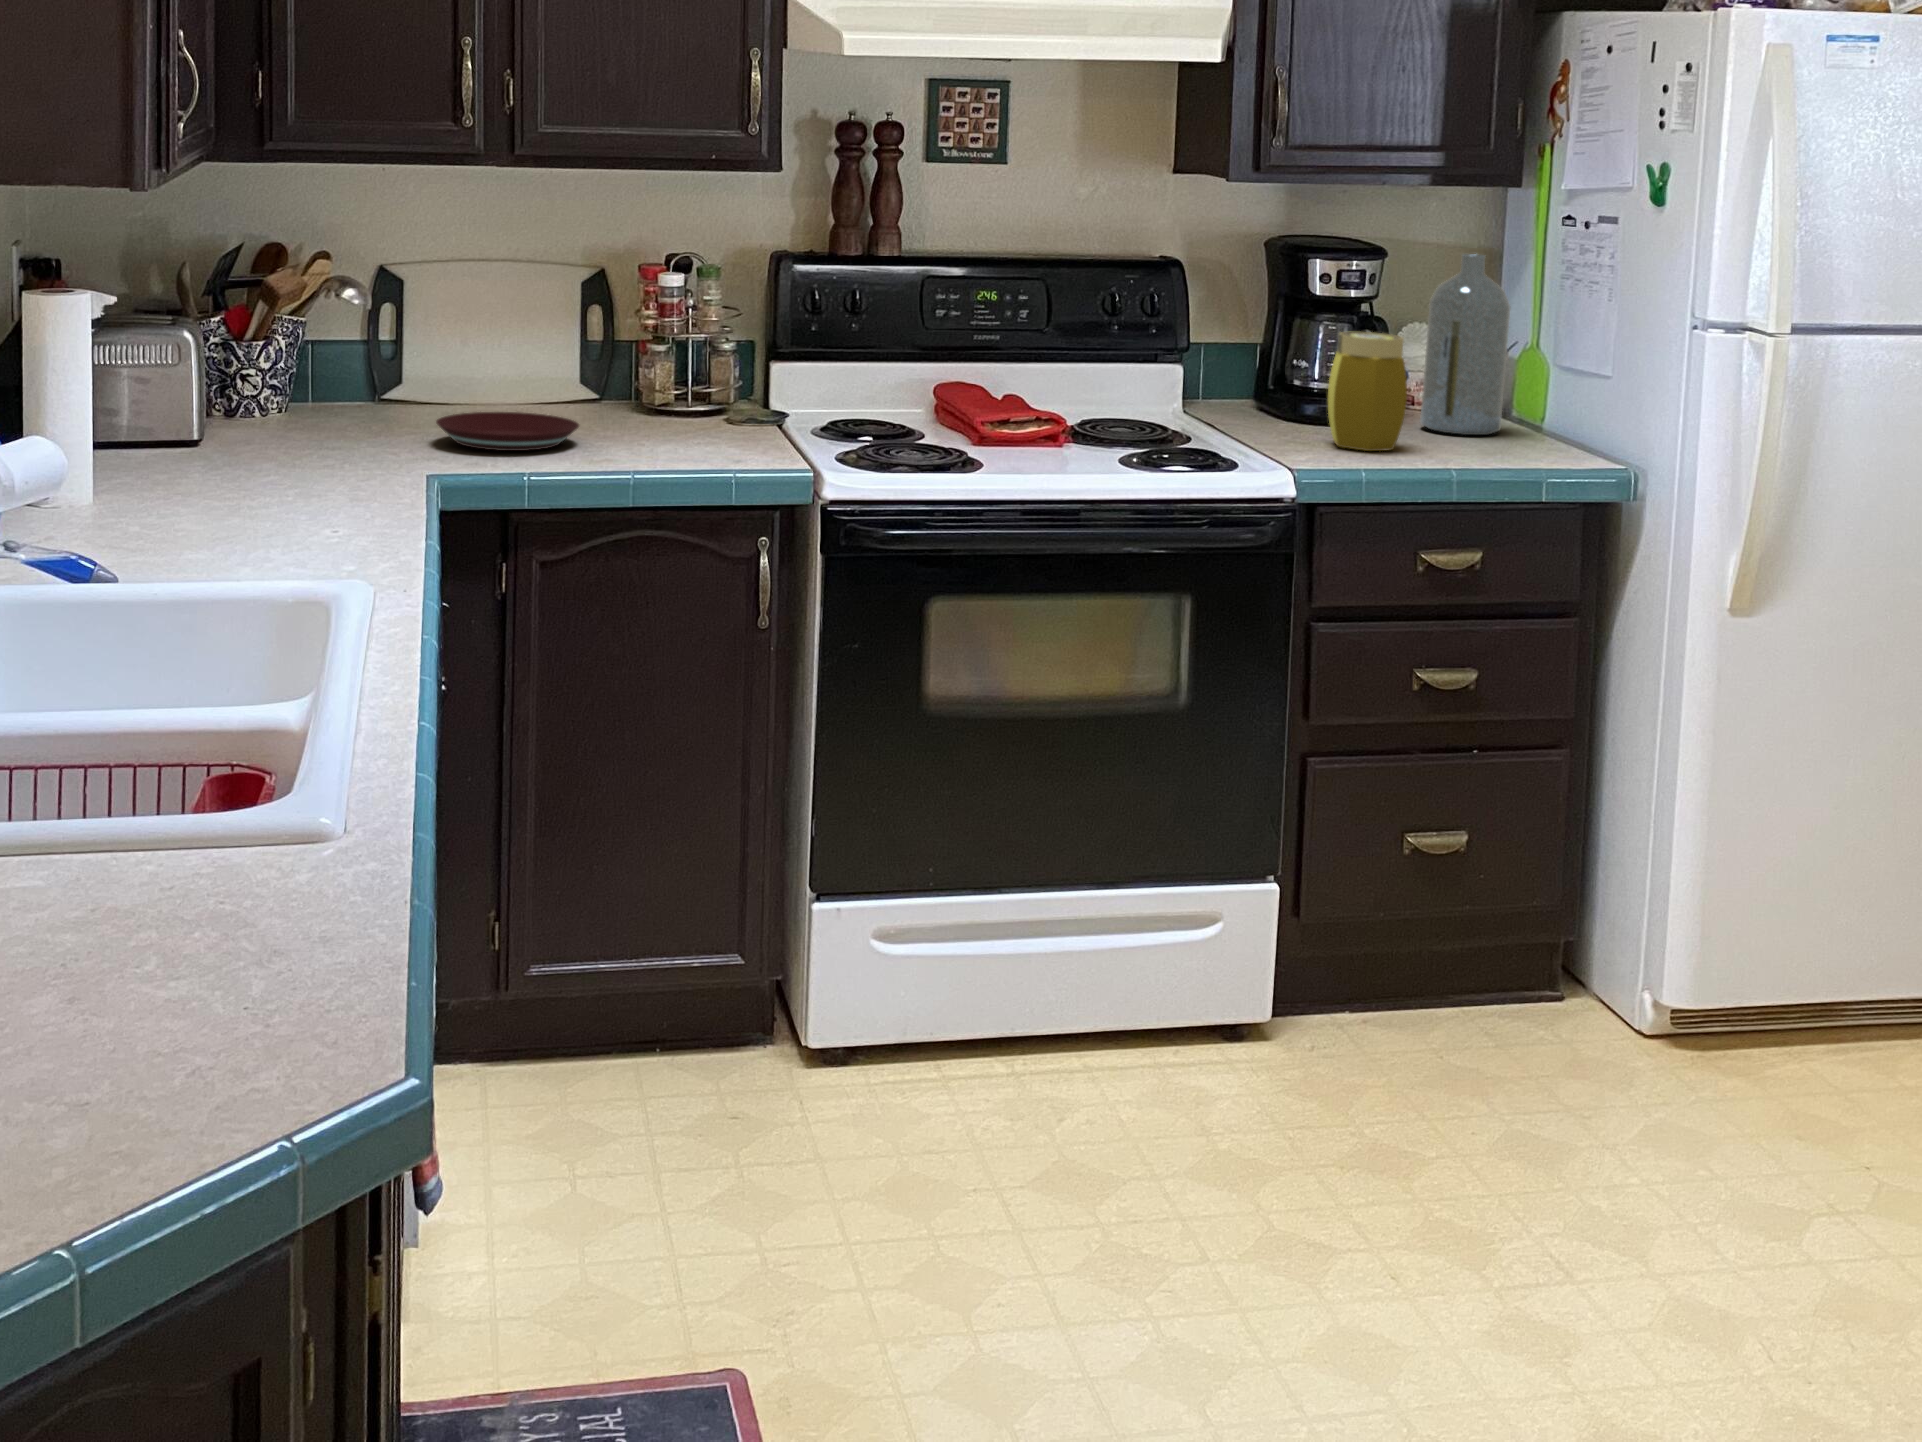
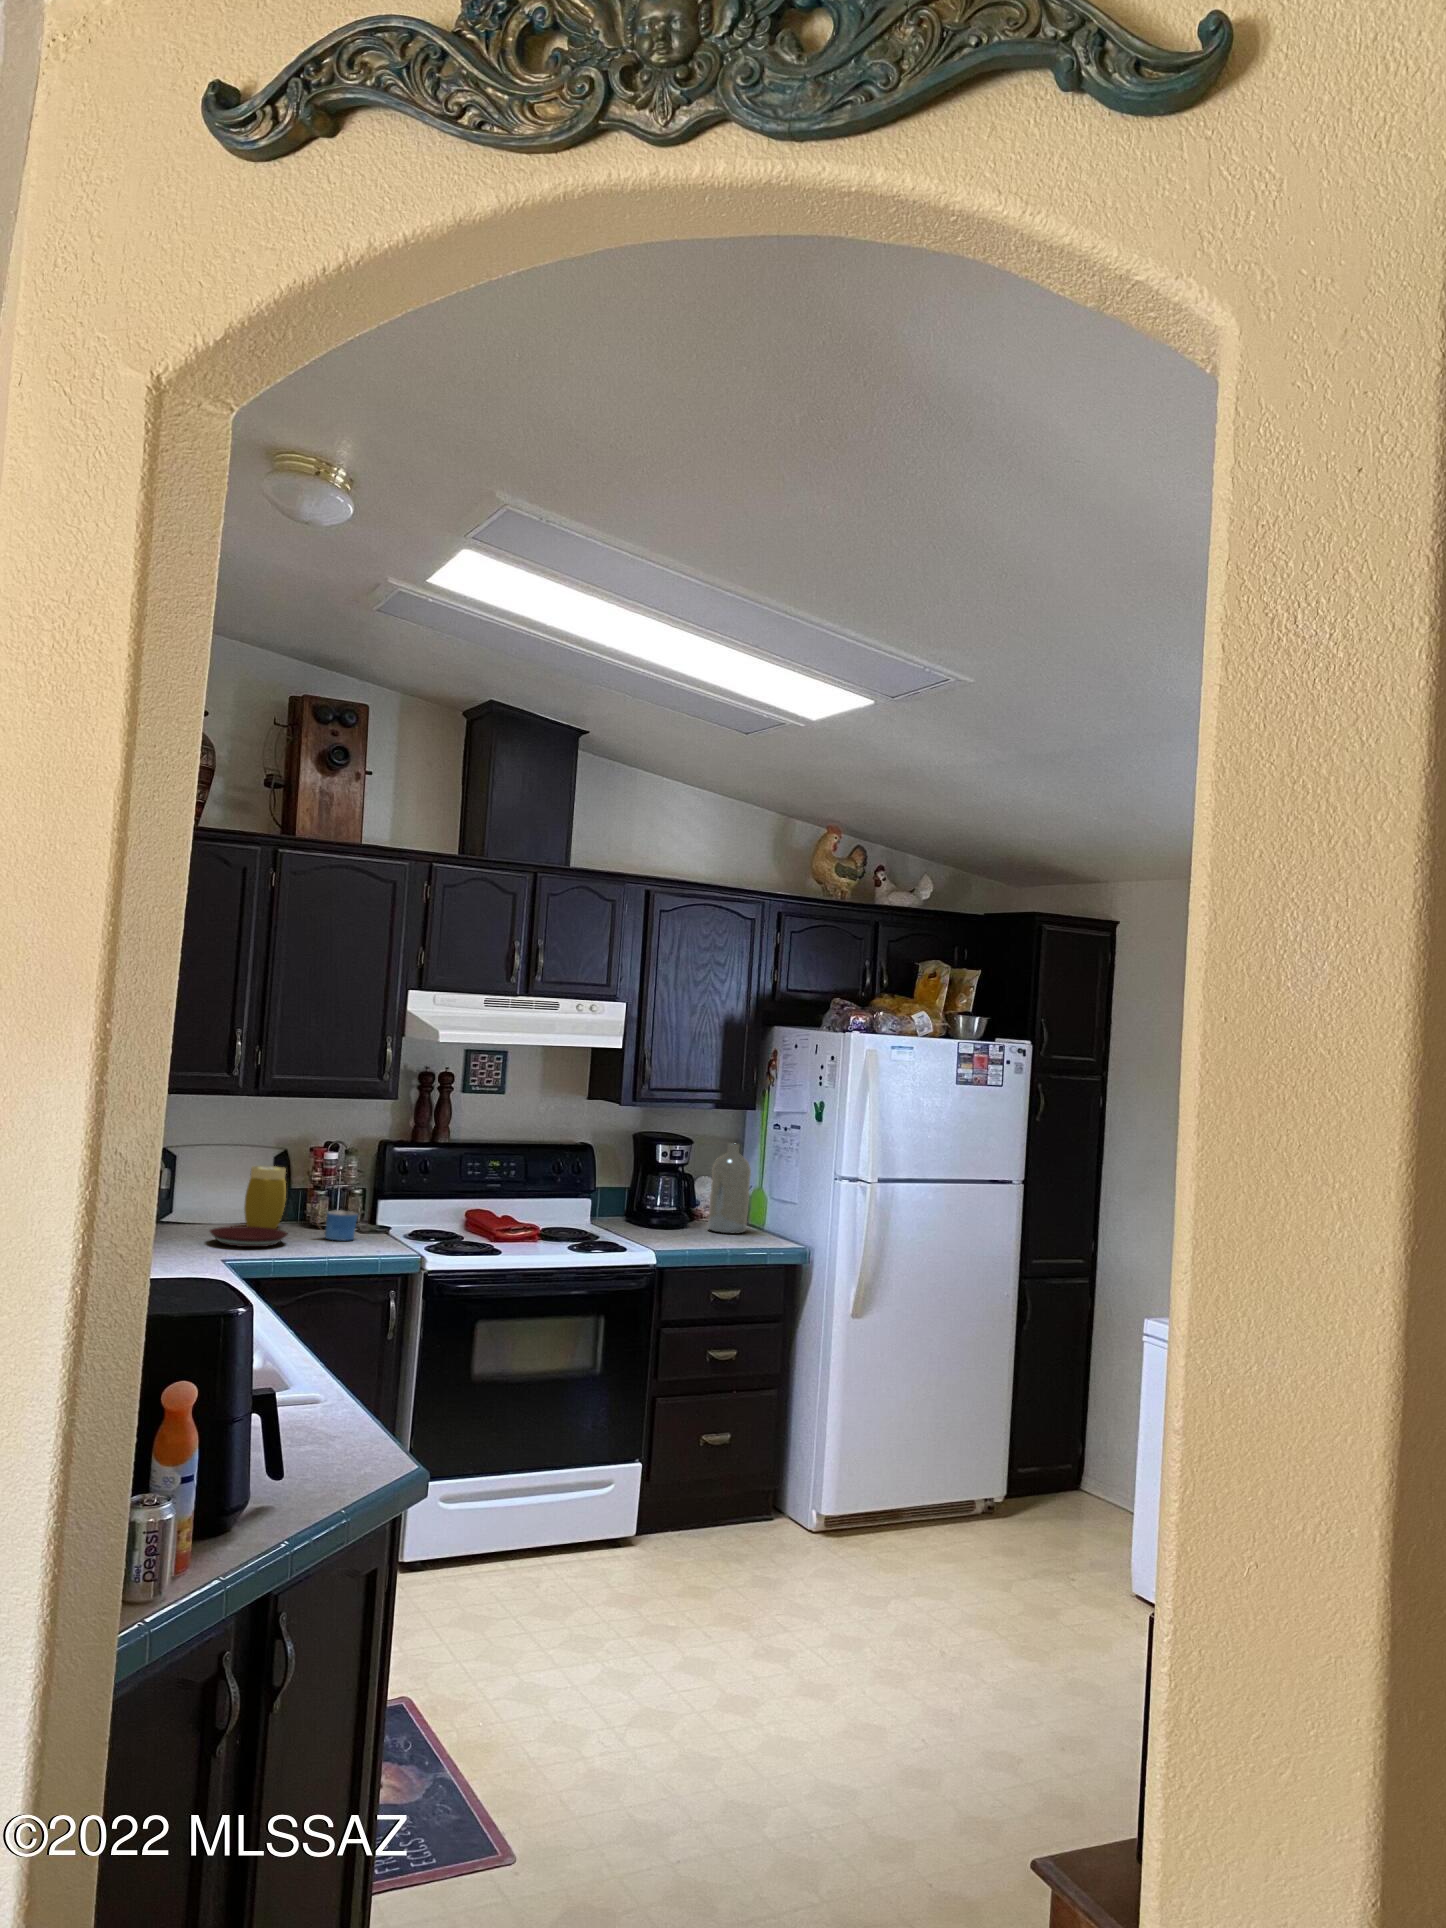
jar: present [1328,332,1407,451] -> present [244,1166,286,1229]
mug: none [637,383,715,440] -> present [324,1210,358,1241]

